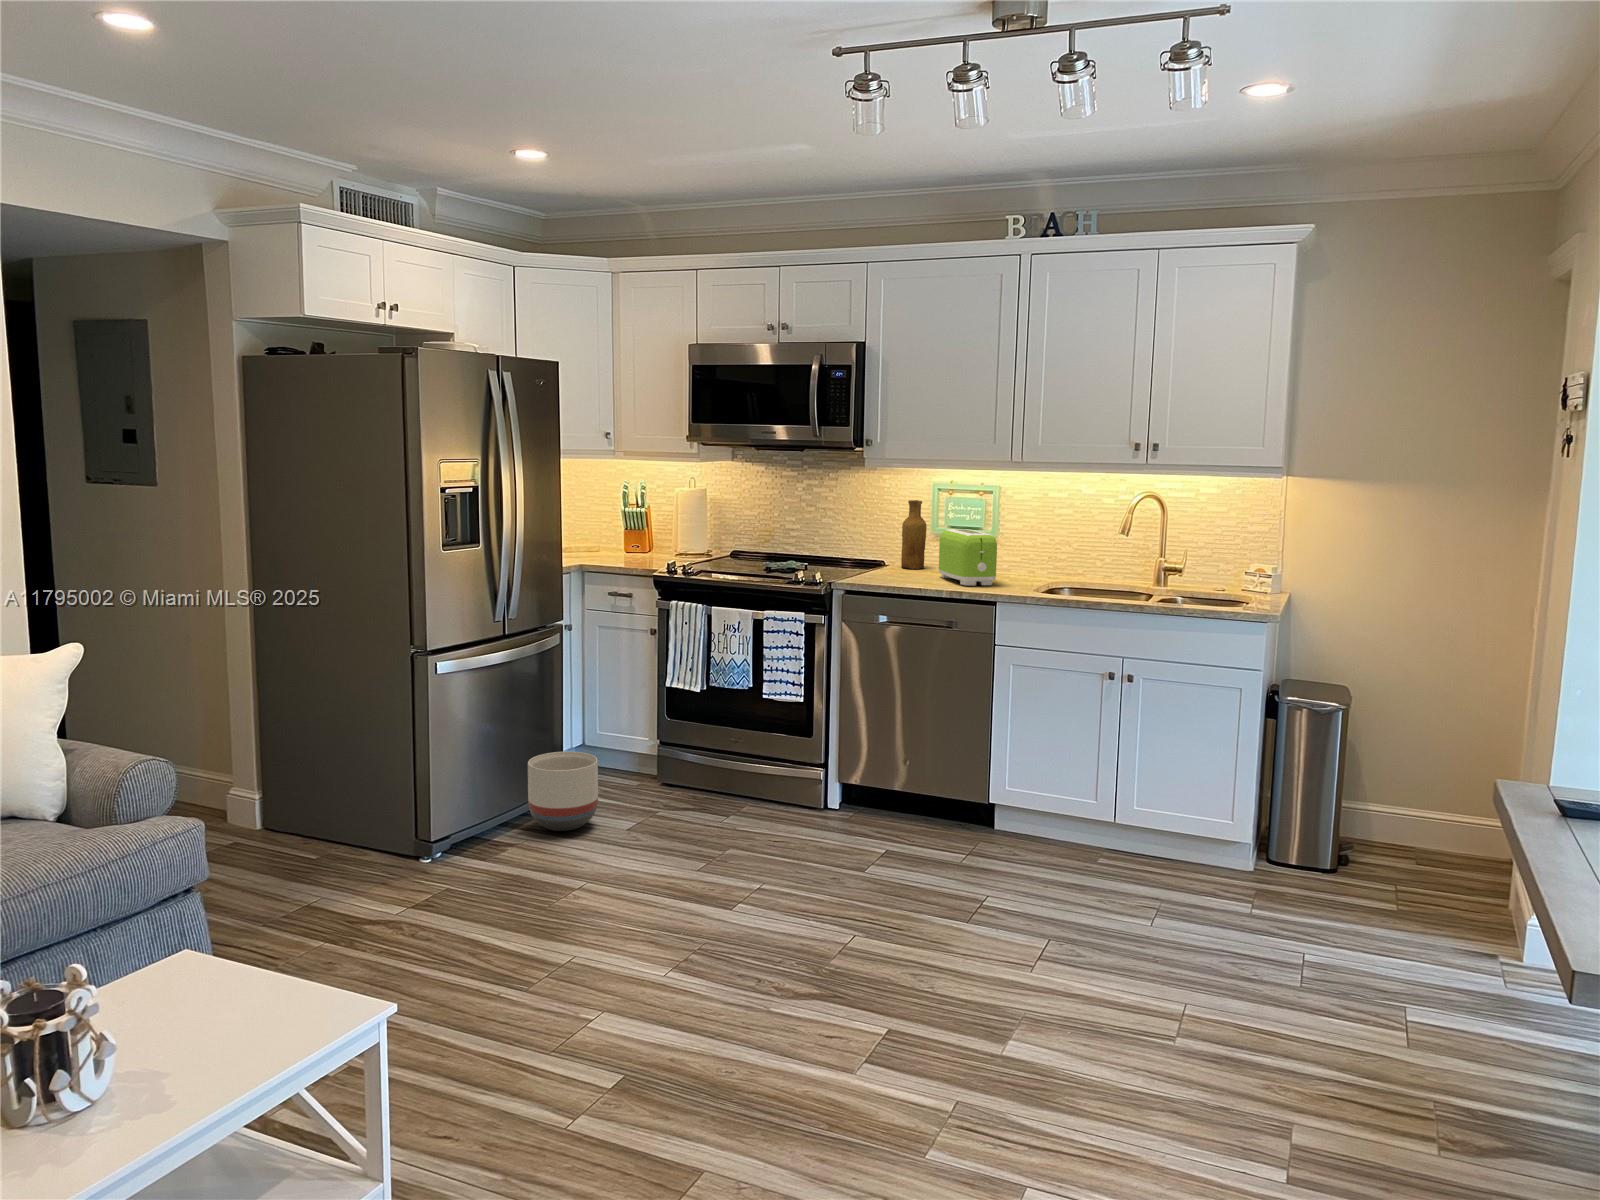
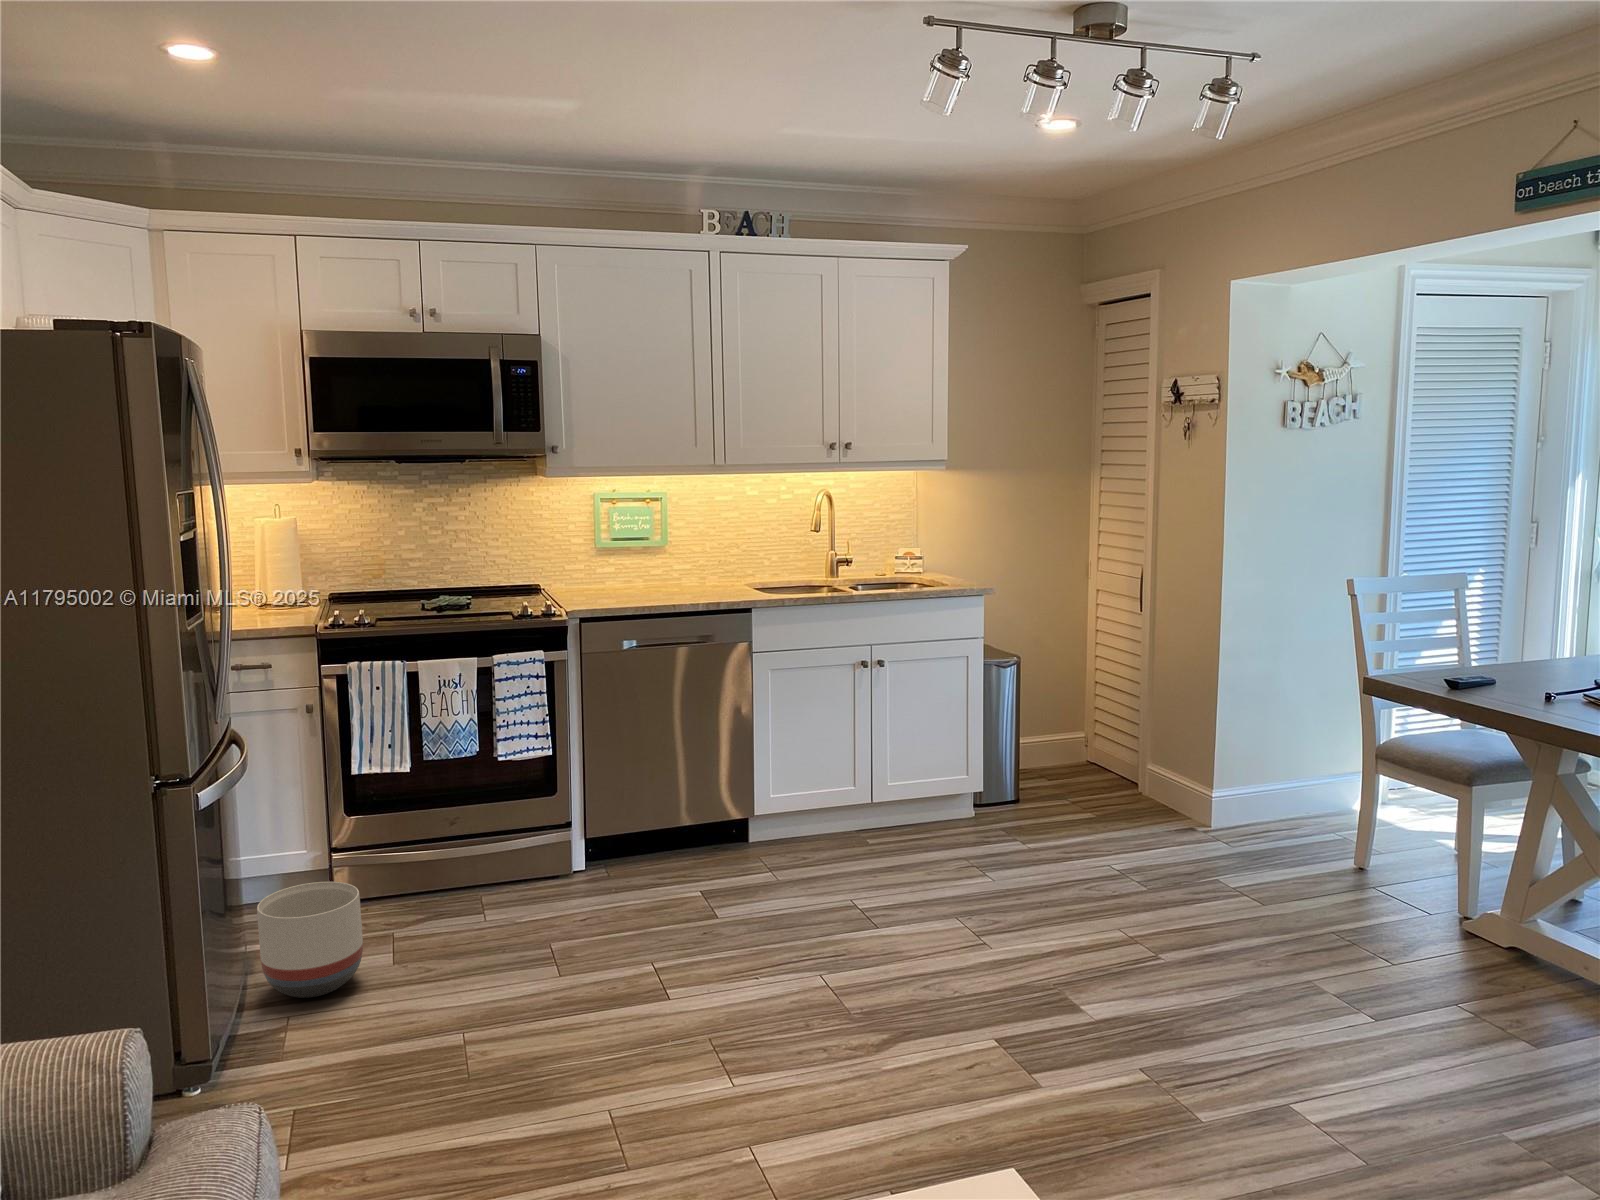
vase: present [901,500,927,569] -> none [569,514,596,590]
toaster: present [939,529,997,585] -> none [638,540,718,597]

